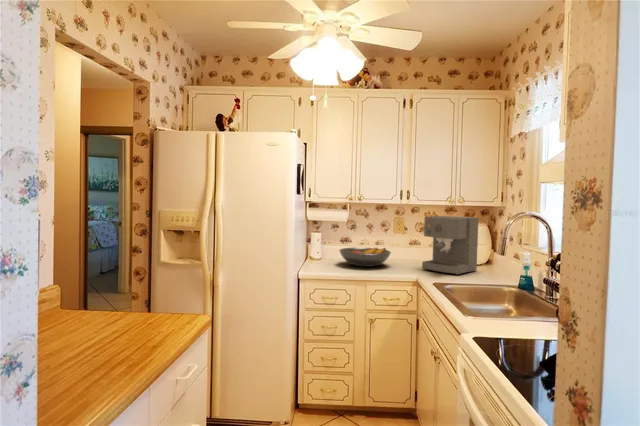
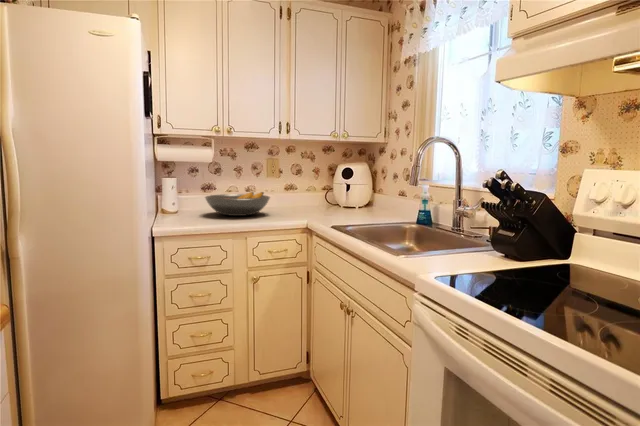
coffee maker: present [422,216,479,275] -> none [308,152,366,217]

